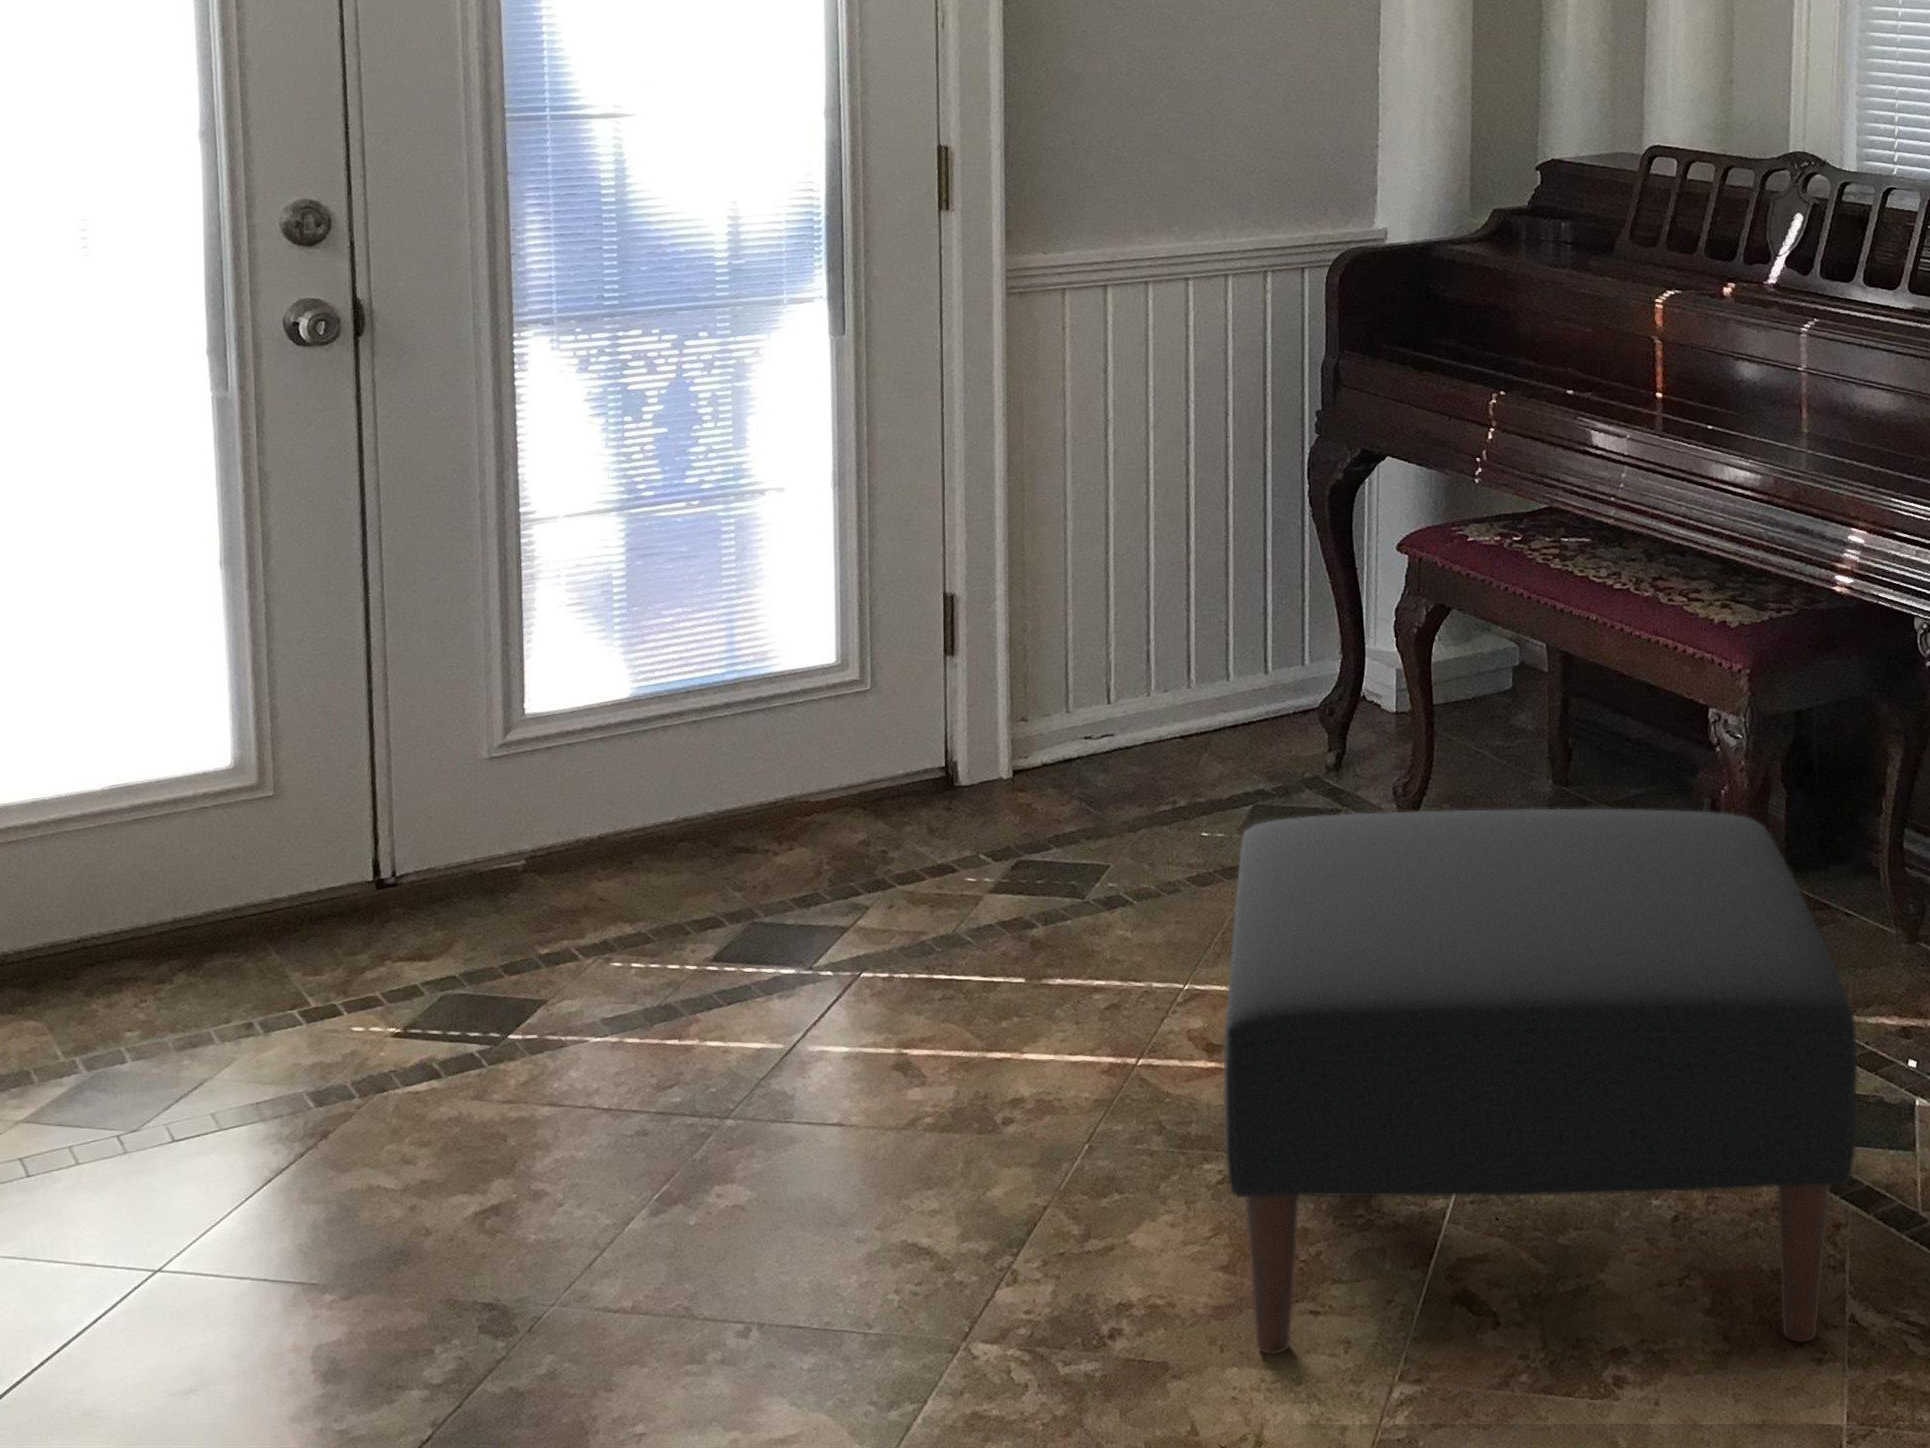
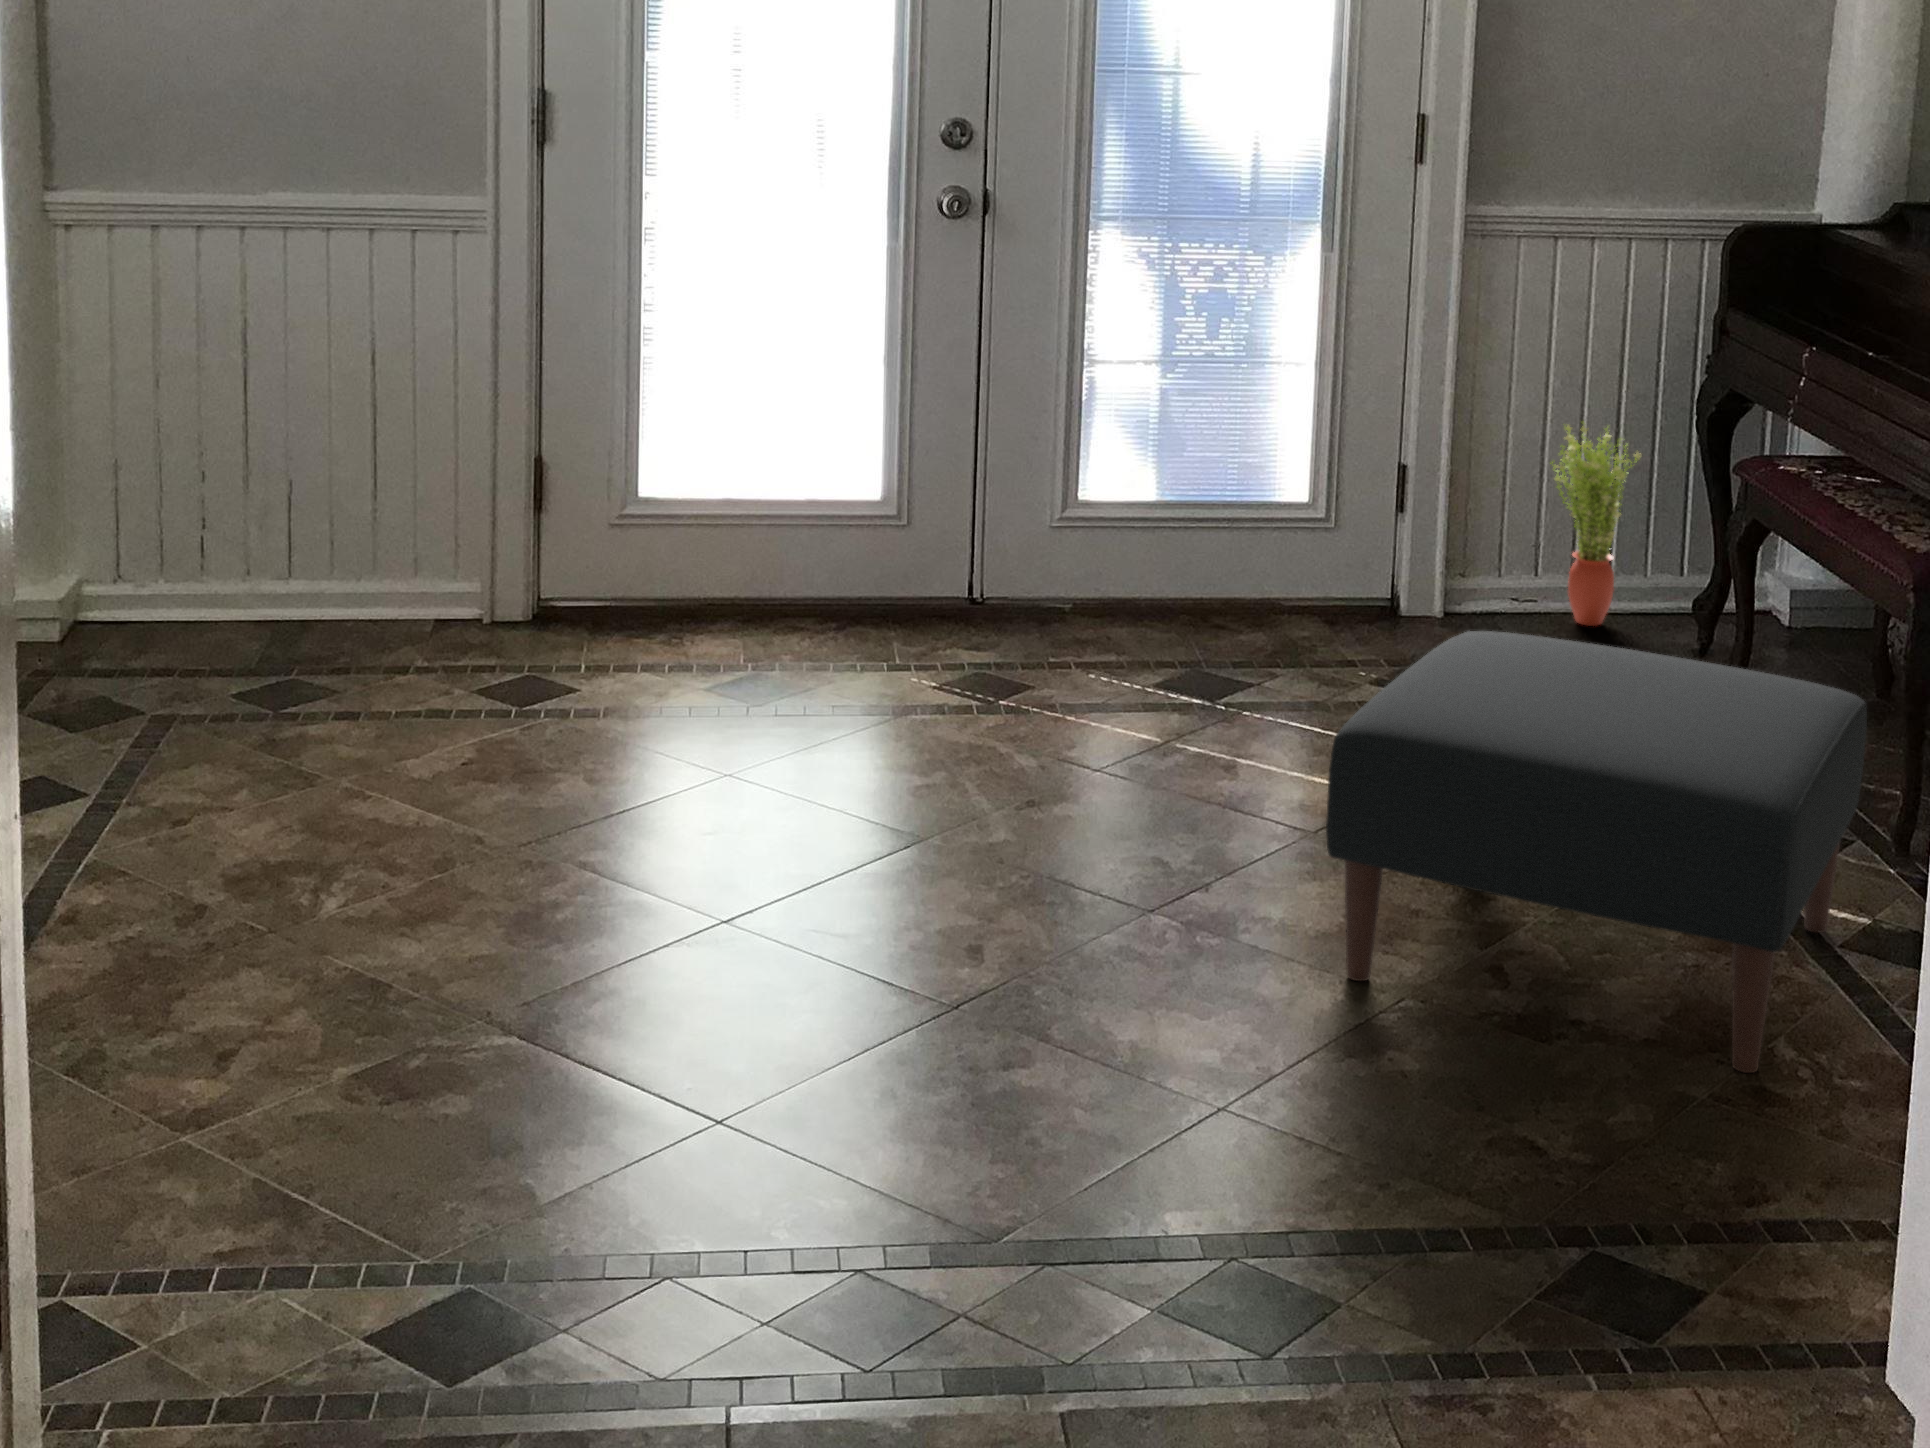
potted plant: none [1130,508,1236,756] -> present [1550,421,1641,626]

